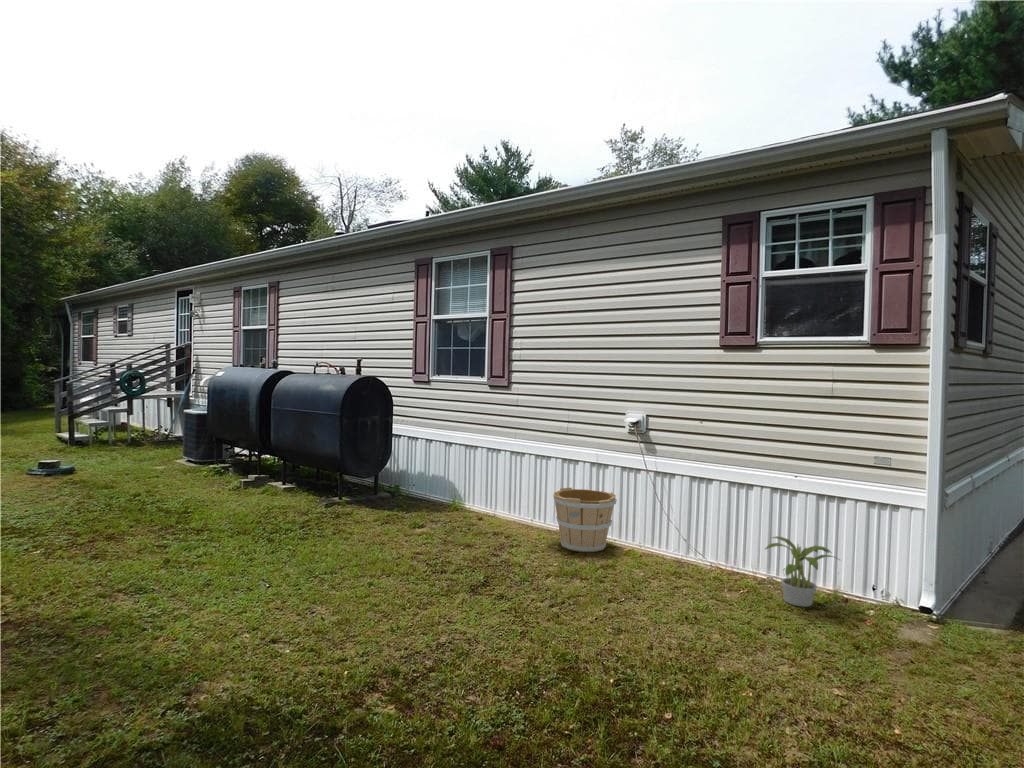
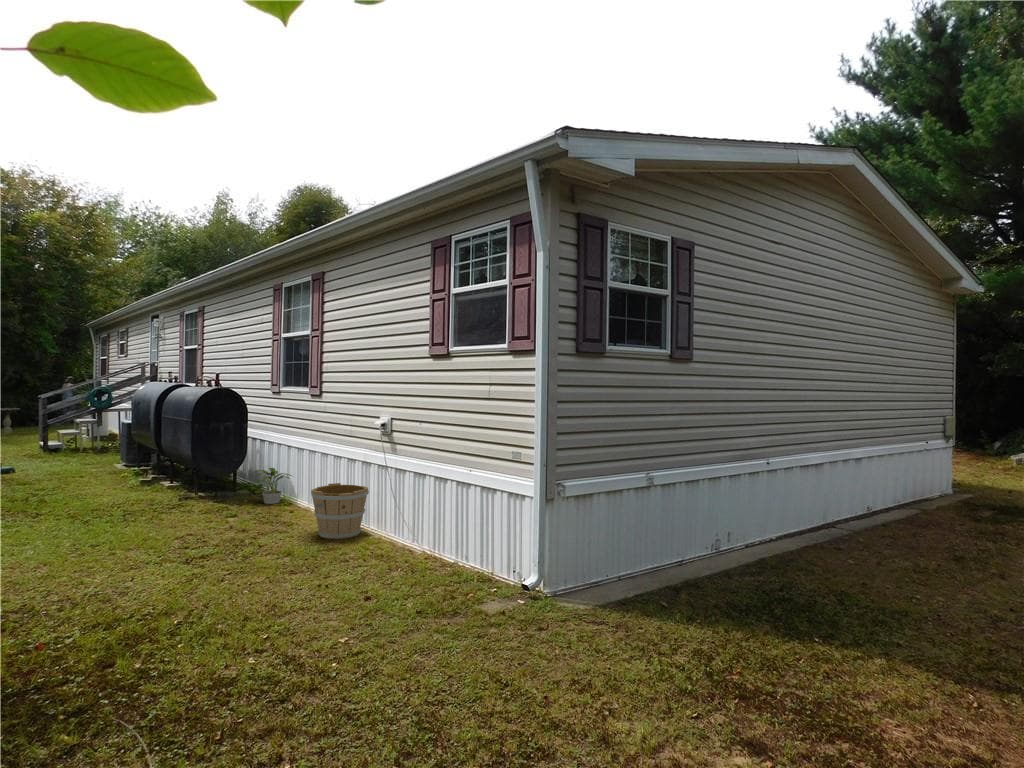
potted plant: present [765,536,833,607] -> present [252,468,292,504]

